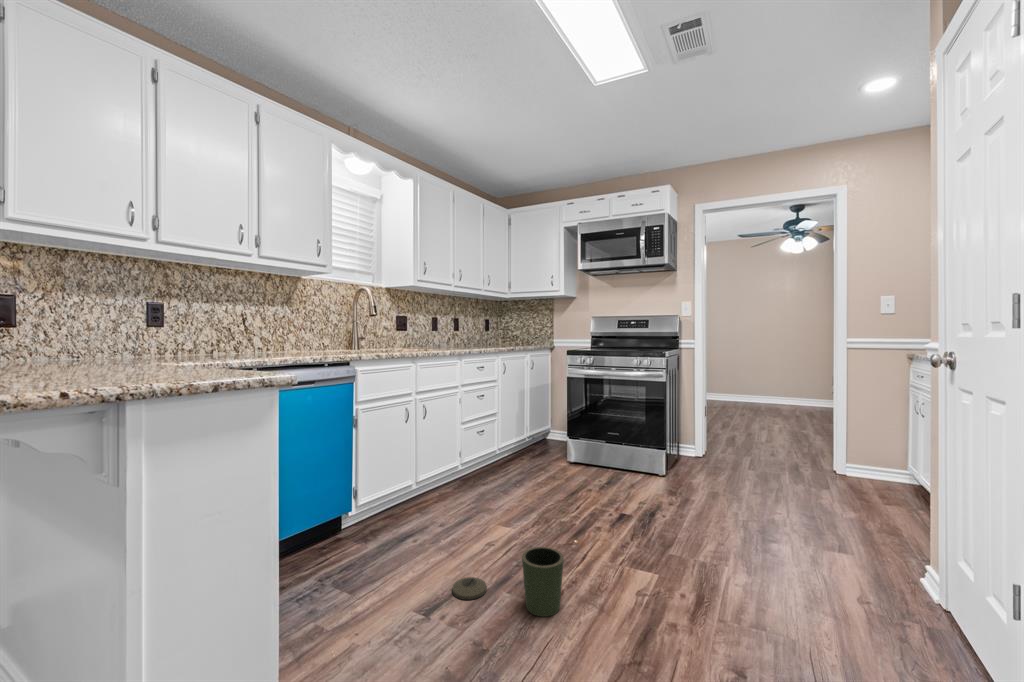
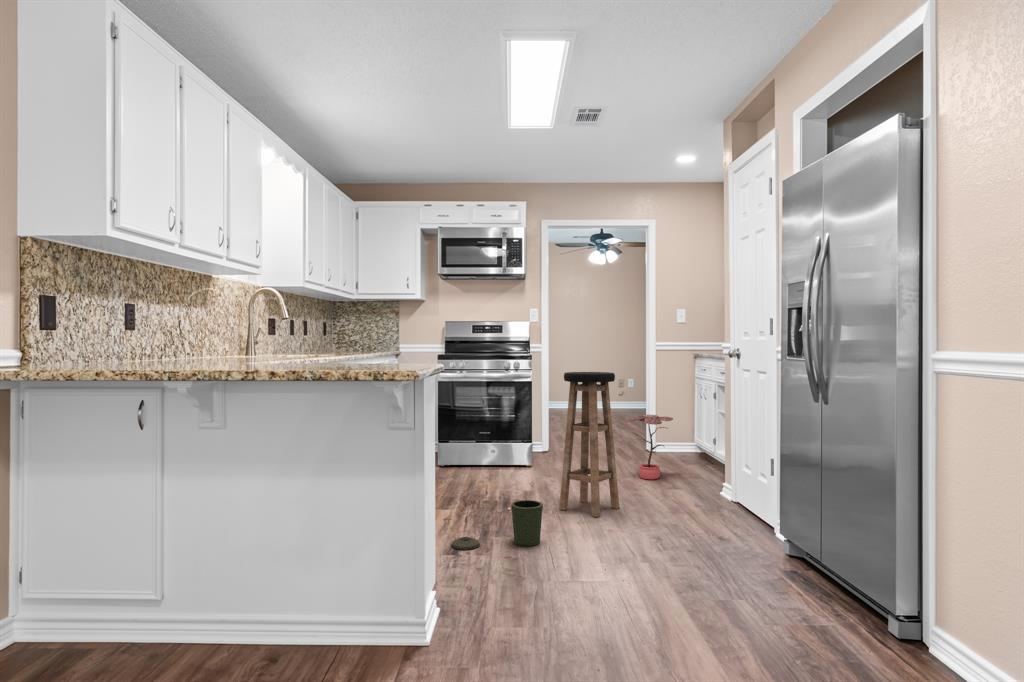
bar stool: none [636,379,723,582] -> present [559,372,619,517]
potted plant: none [770,435,848,524] -> present [625,415,673,479]

